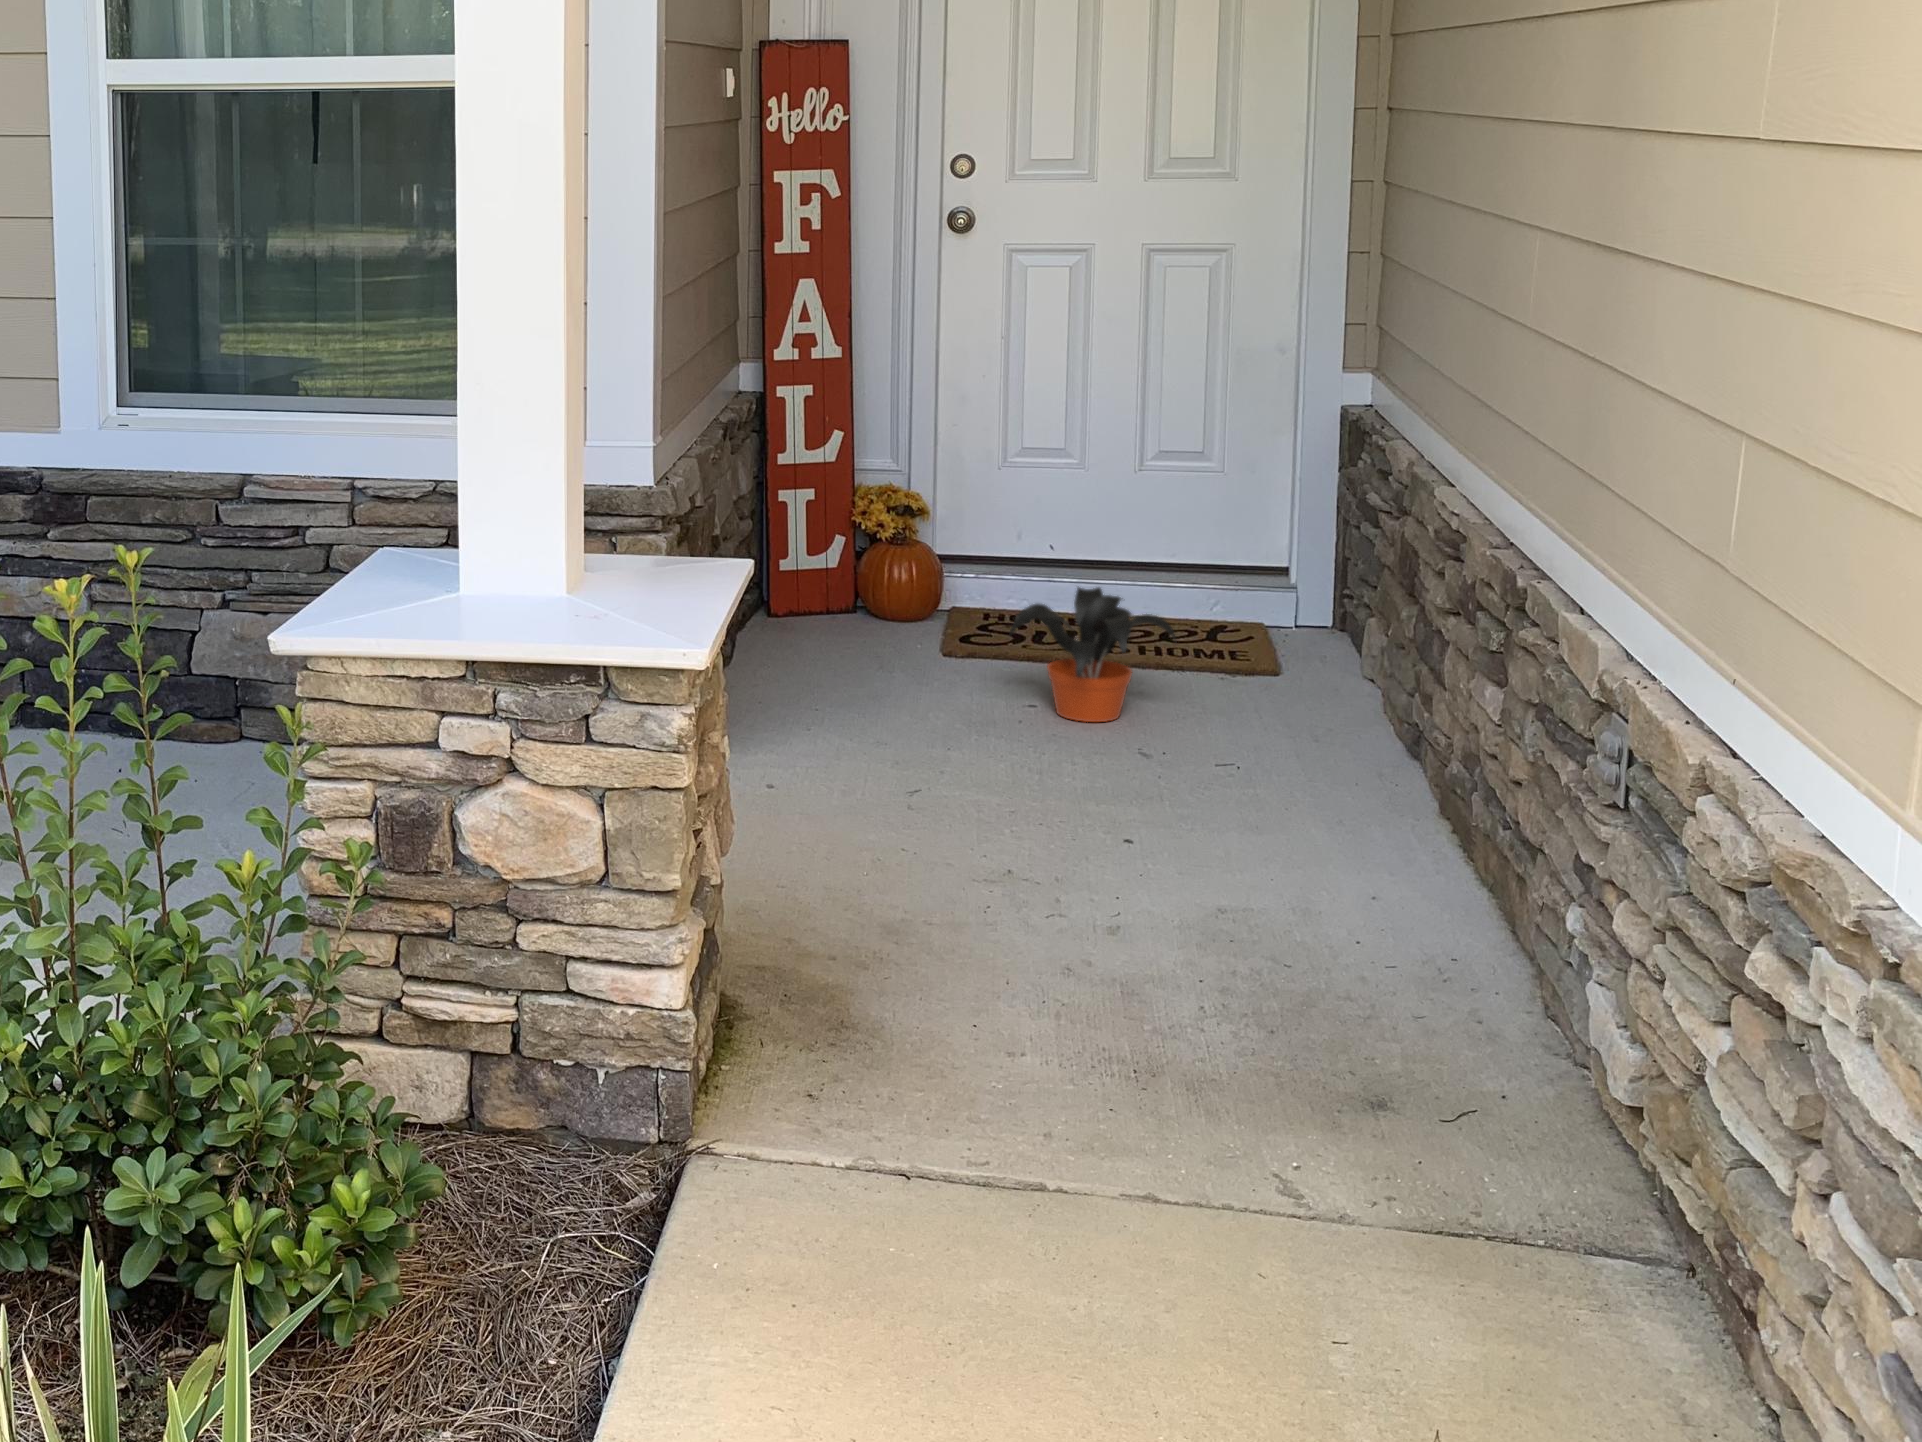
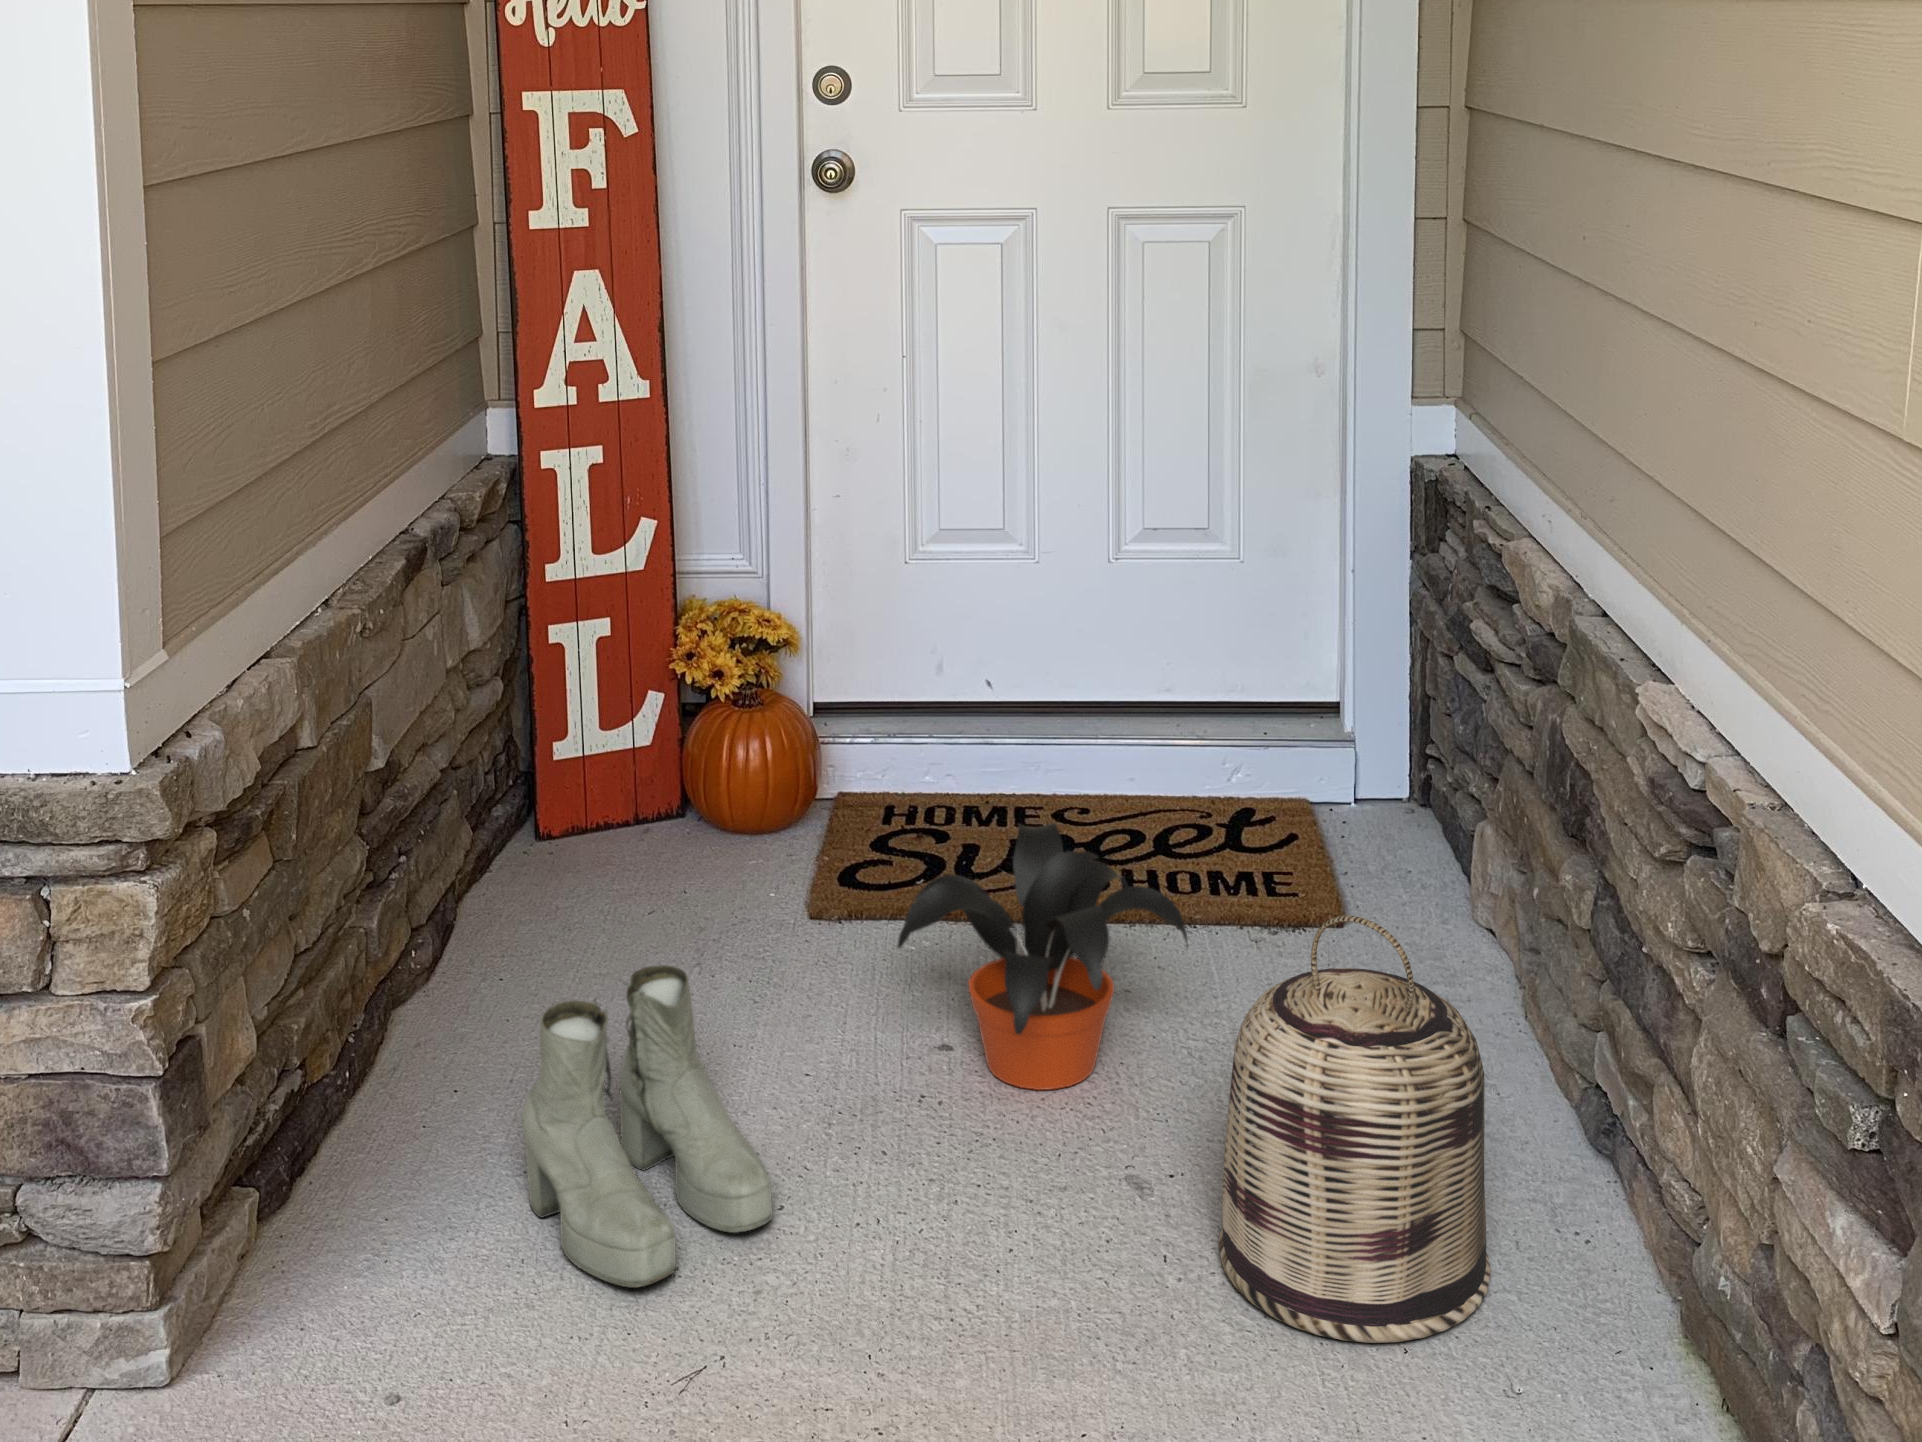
basket: none [1189,596,1339,805] -> present [1219,916,1491,1343]
boots: none [812,628,945,765] -> present [522,965,773,1288]

